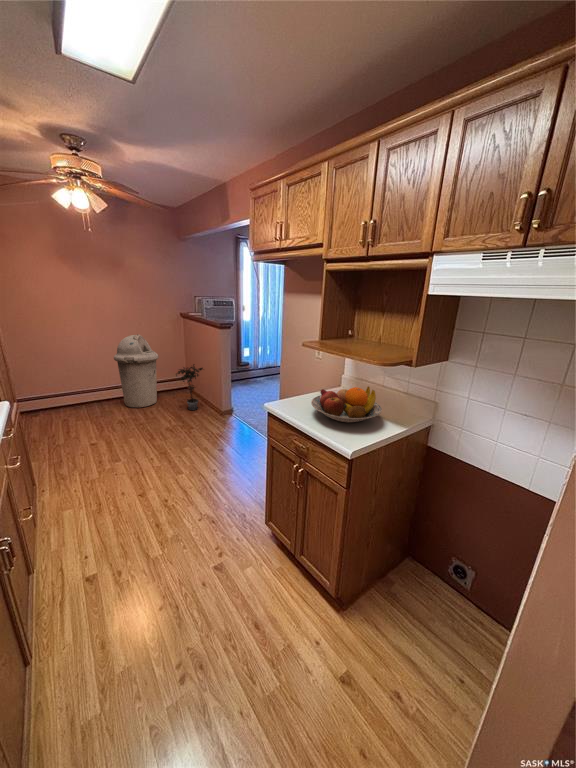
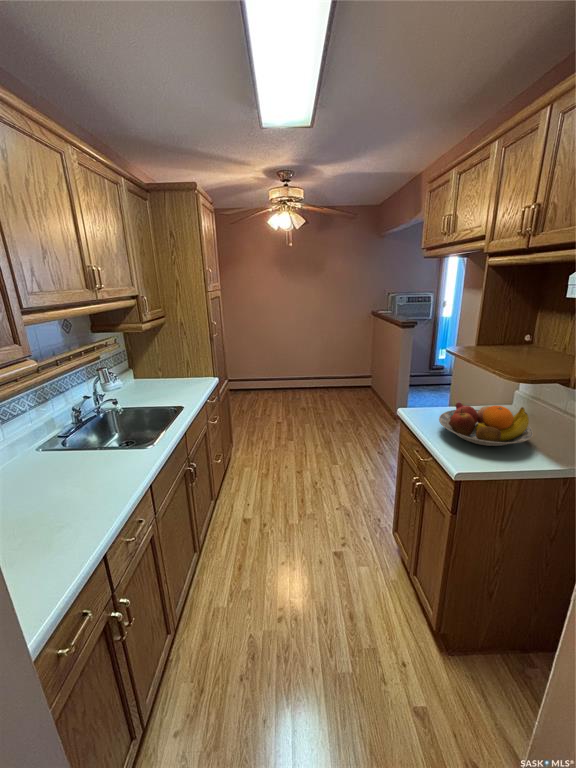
trash can: present [114,334,159,407] -> none [306,332,344,399]
potted plant: present [176,364,203,410] -> none [354,363,385,410]

